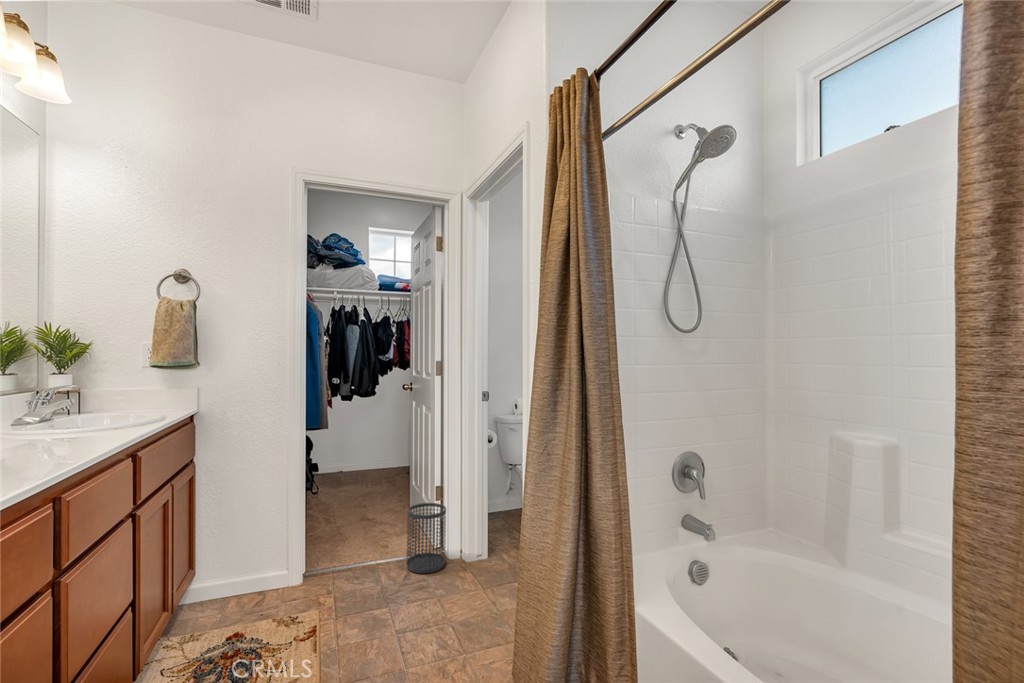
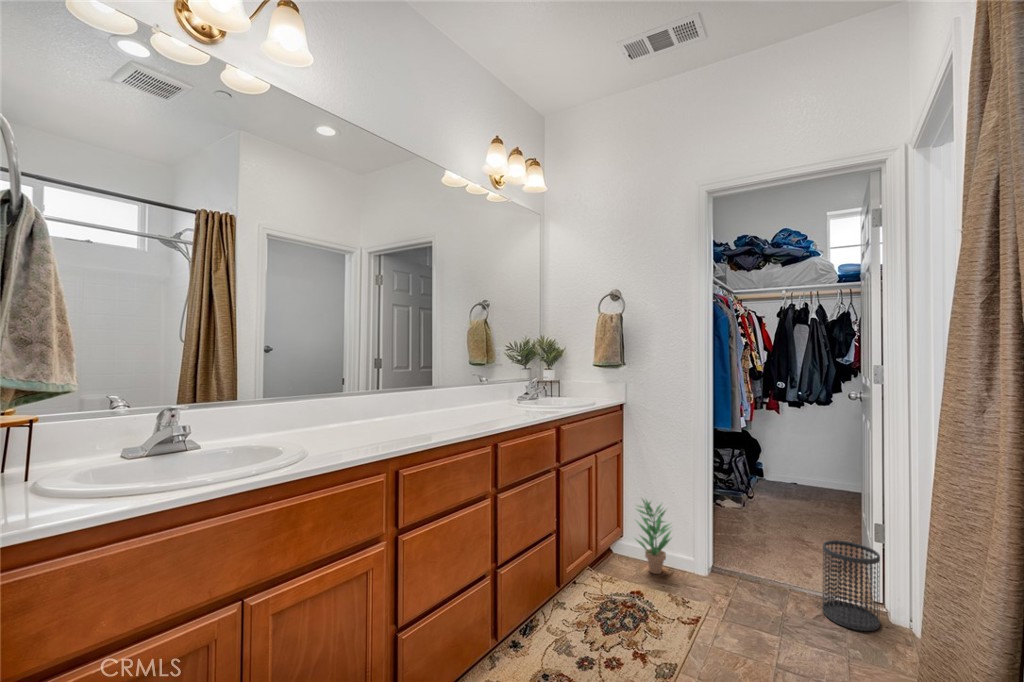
potted plant: none [217,519,269,606] -> present [636,500,671,574]

